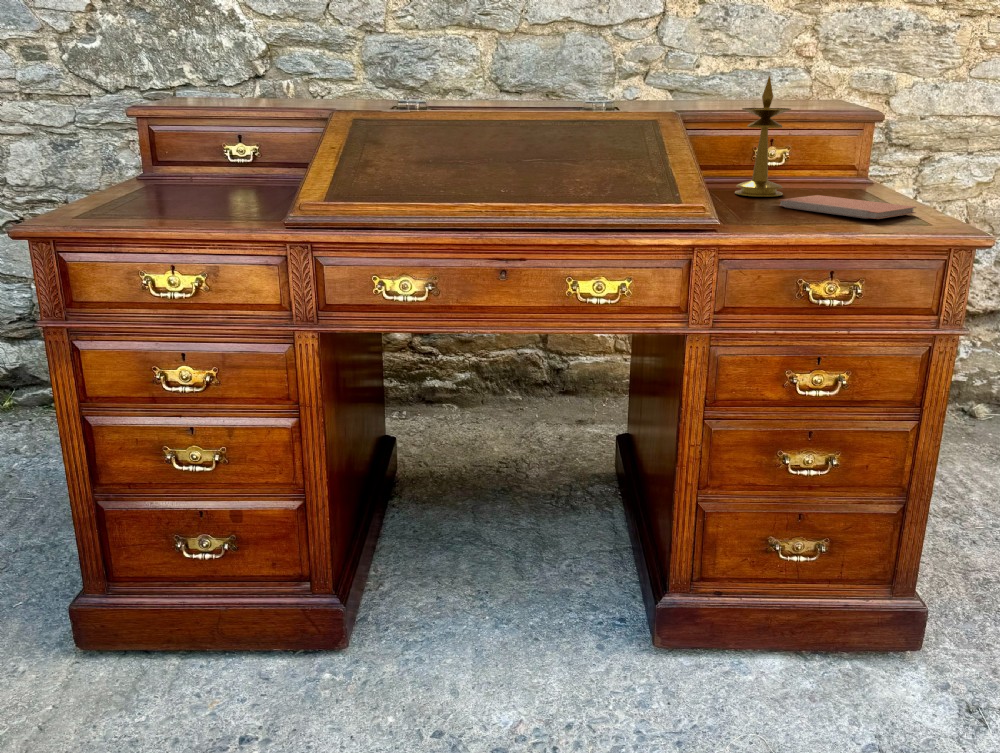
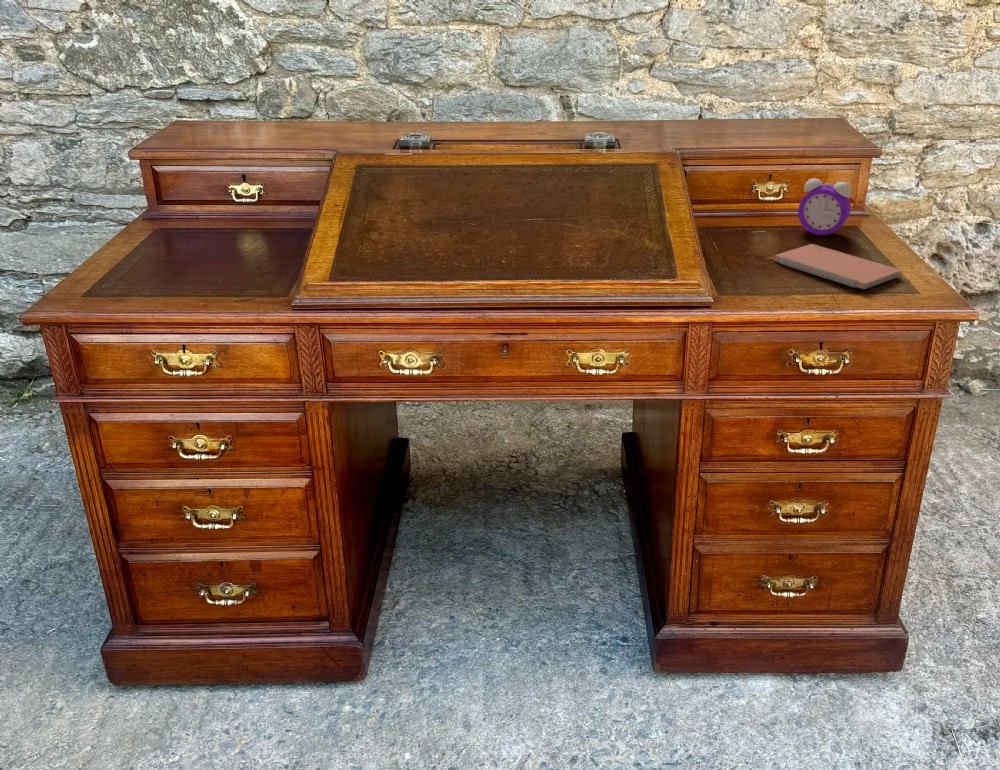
candlestick: present [735,77,791,197] -> none [734,129,790,244]
alarm clock: none [801,134,856,192] -> present [798,178,851,235]

